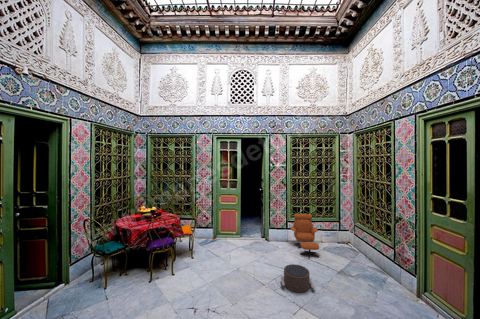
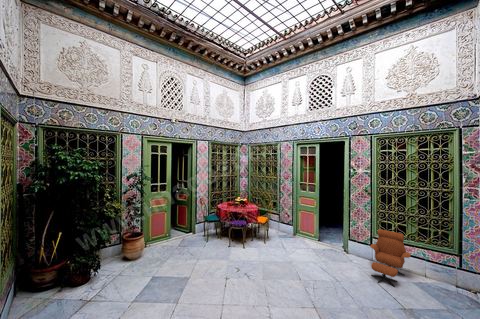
pouf: present [281,264,314,293] -> none [311,272,348,302]

